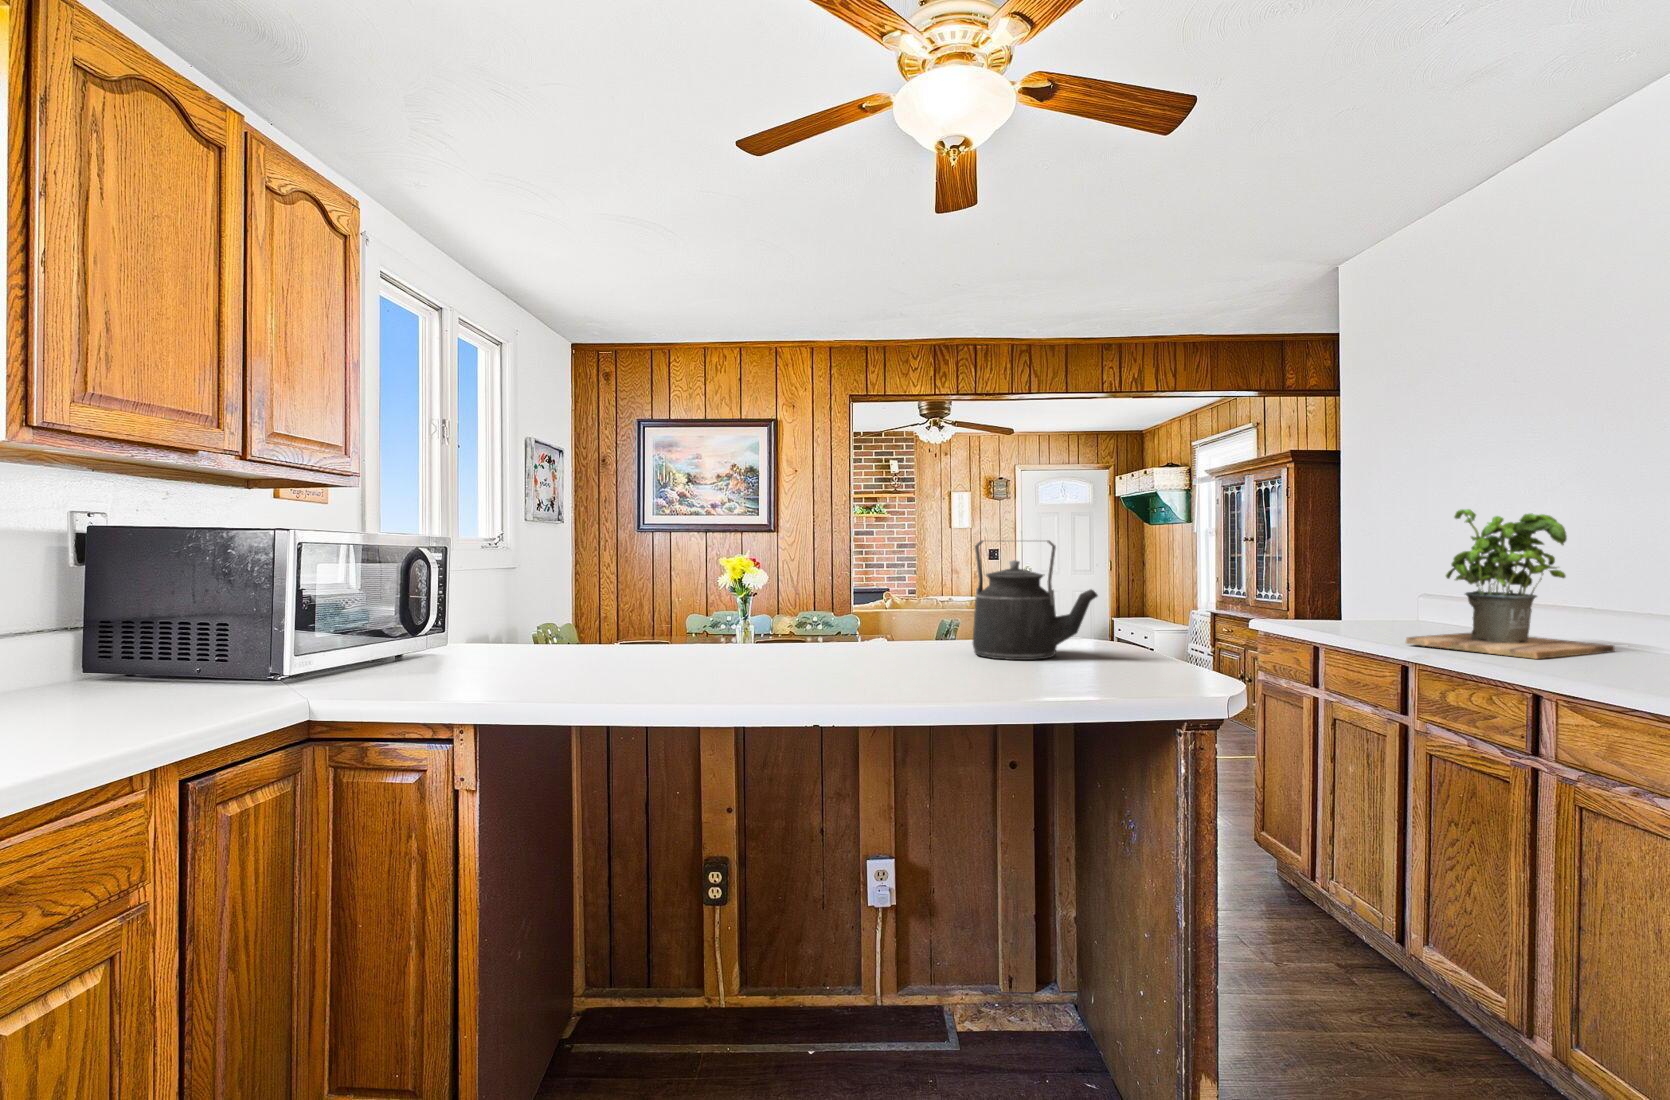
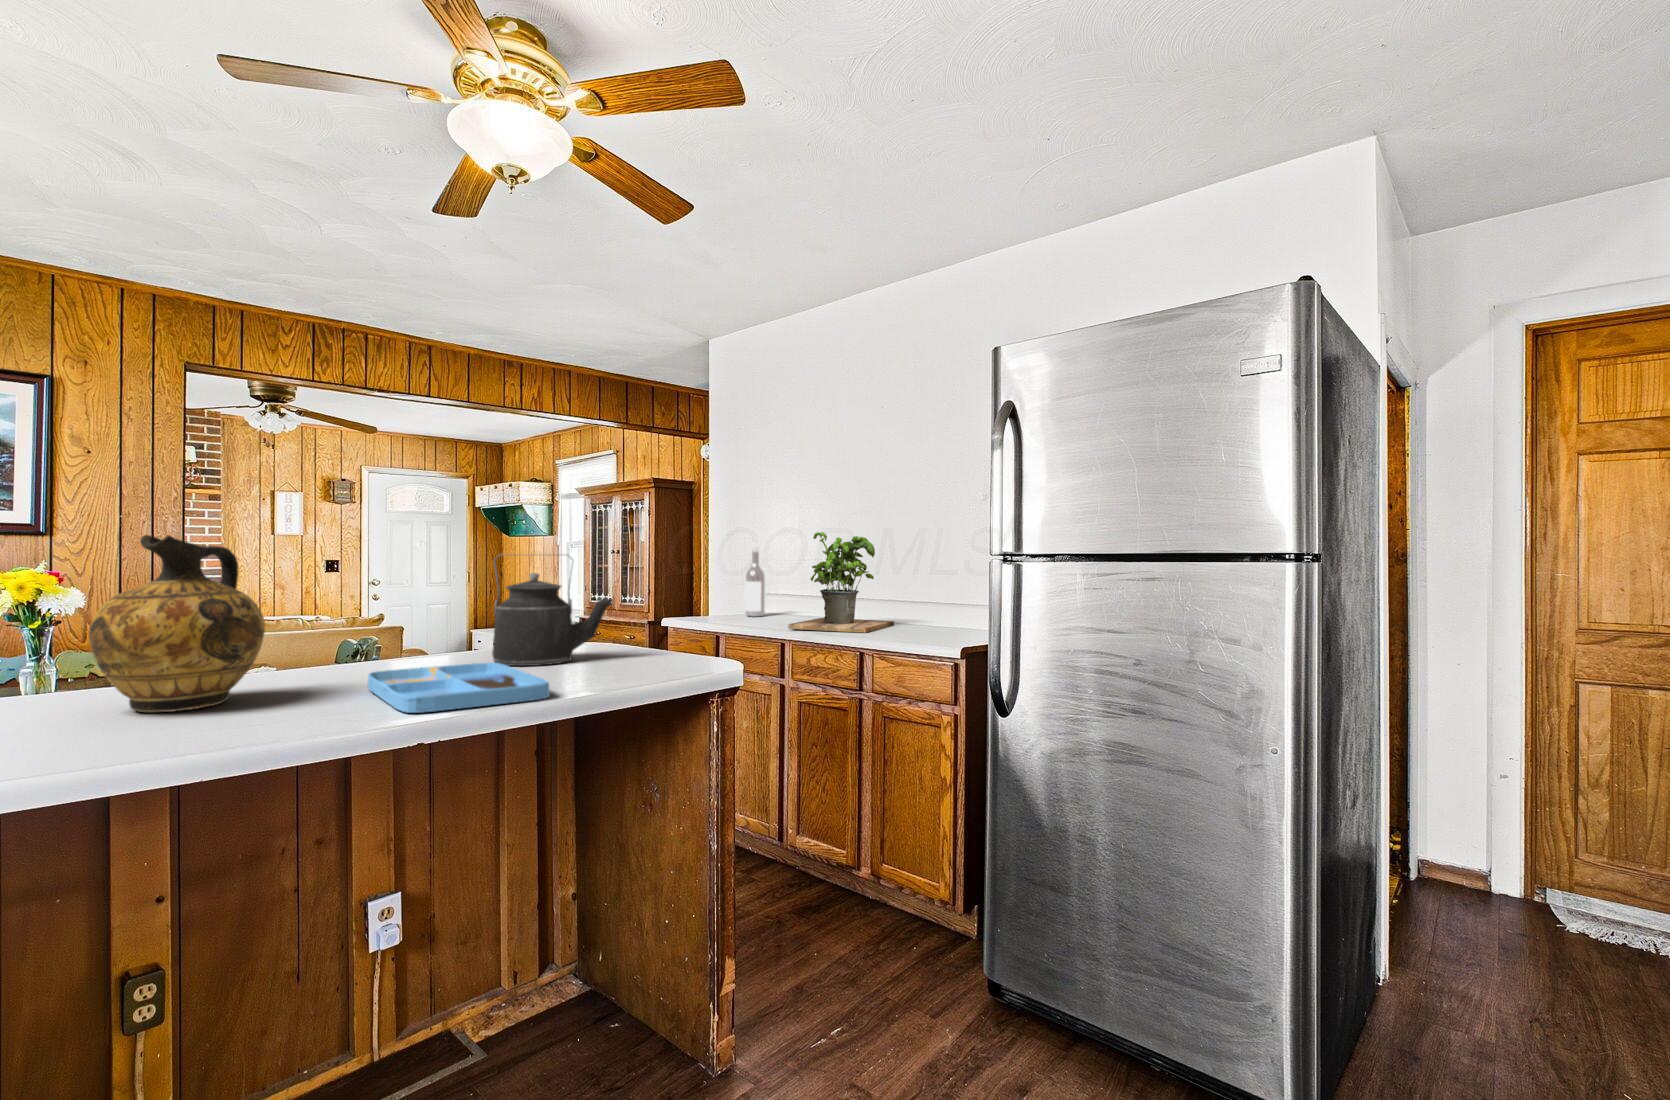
ceramic jug: none [643,524,757,667] -> present [89,535,265,712]
wine bottle: none [1369,532,1399,624] -> present [745,547,765,617]
tray: none [810,650,956,696] -> present [368,663,550,713]

